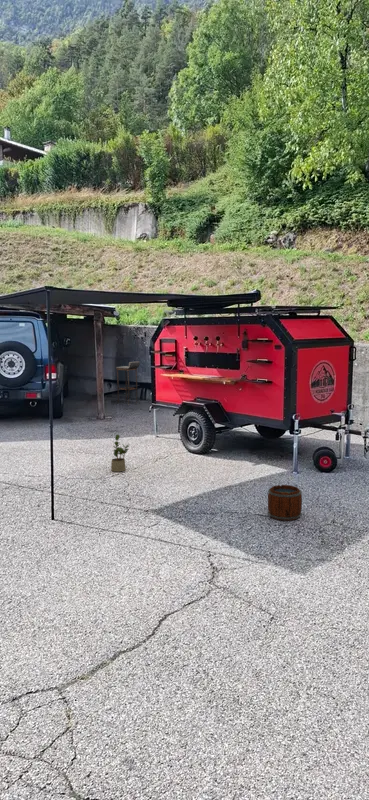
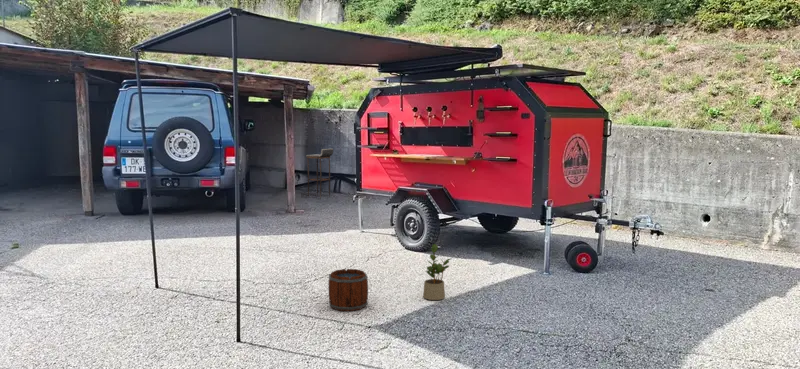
potted plant: present [111,435,129,472] -> present [423,244,450,300]
bucket: present [268,485,302,521] -> present [329,269,368,311]

